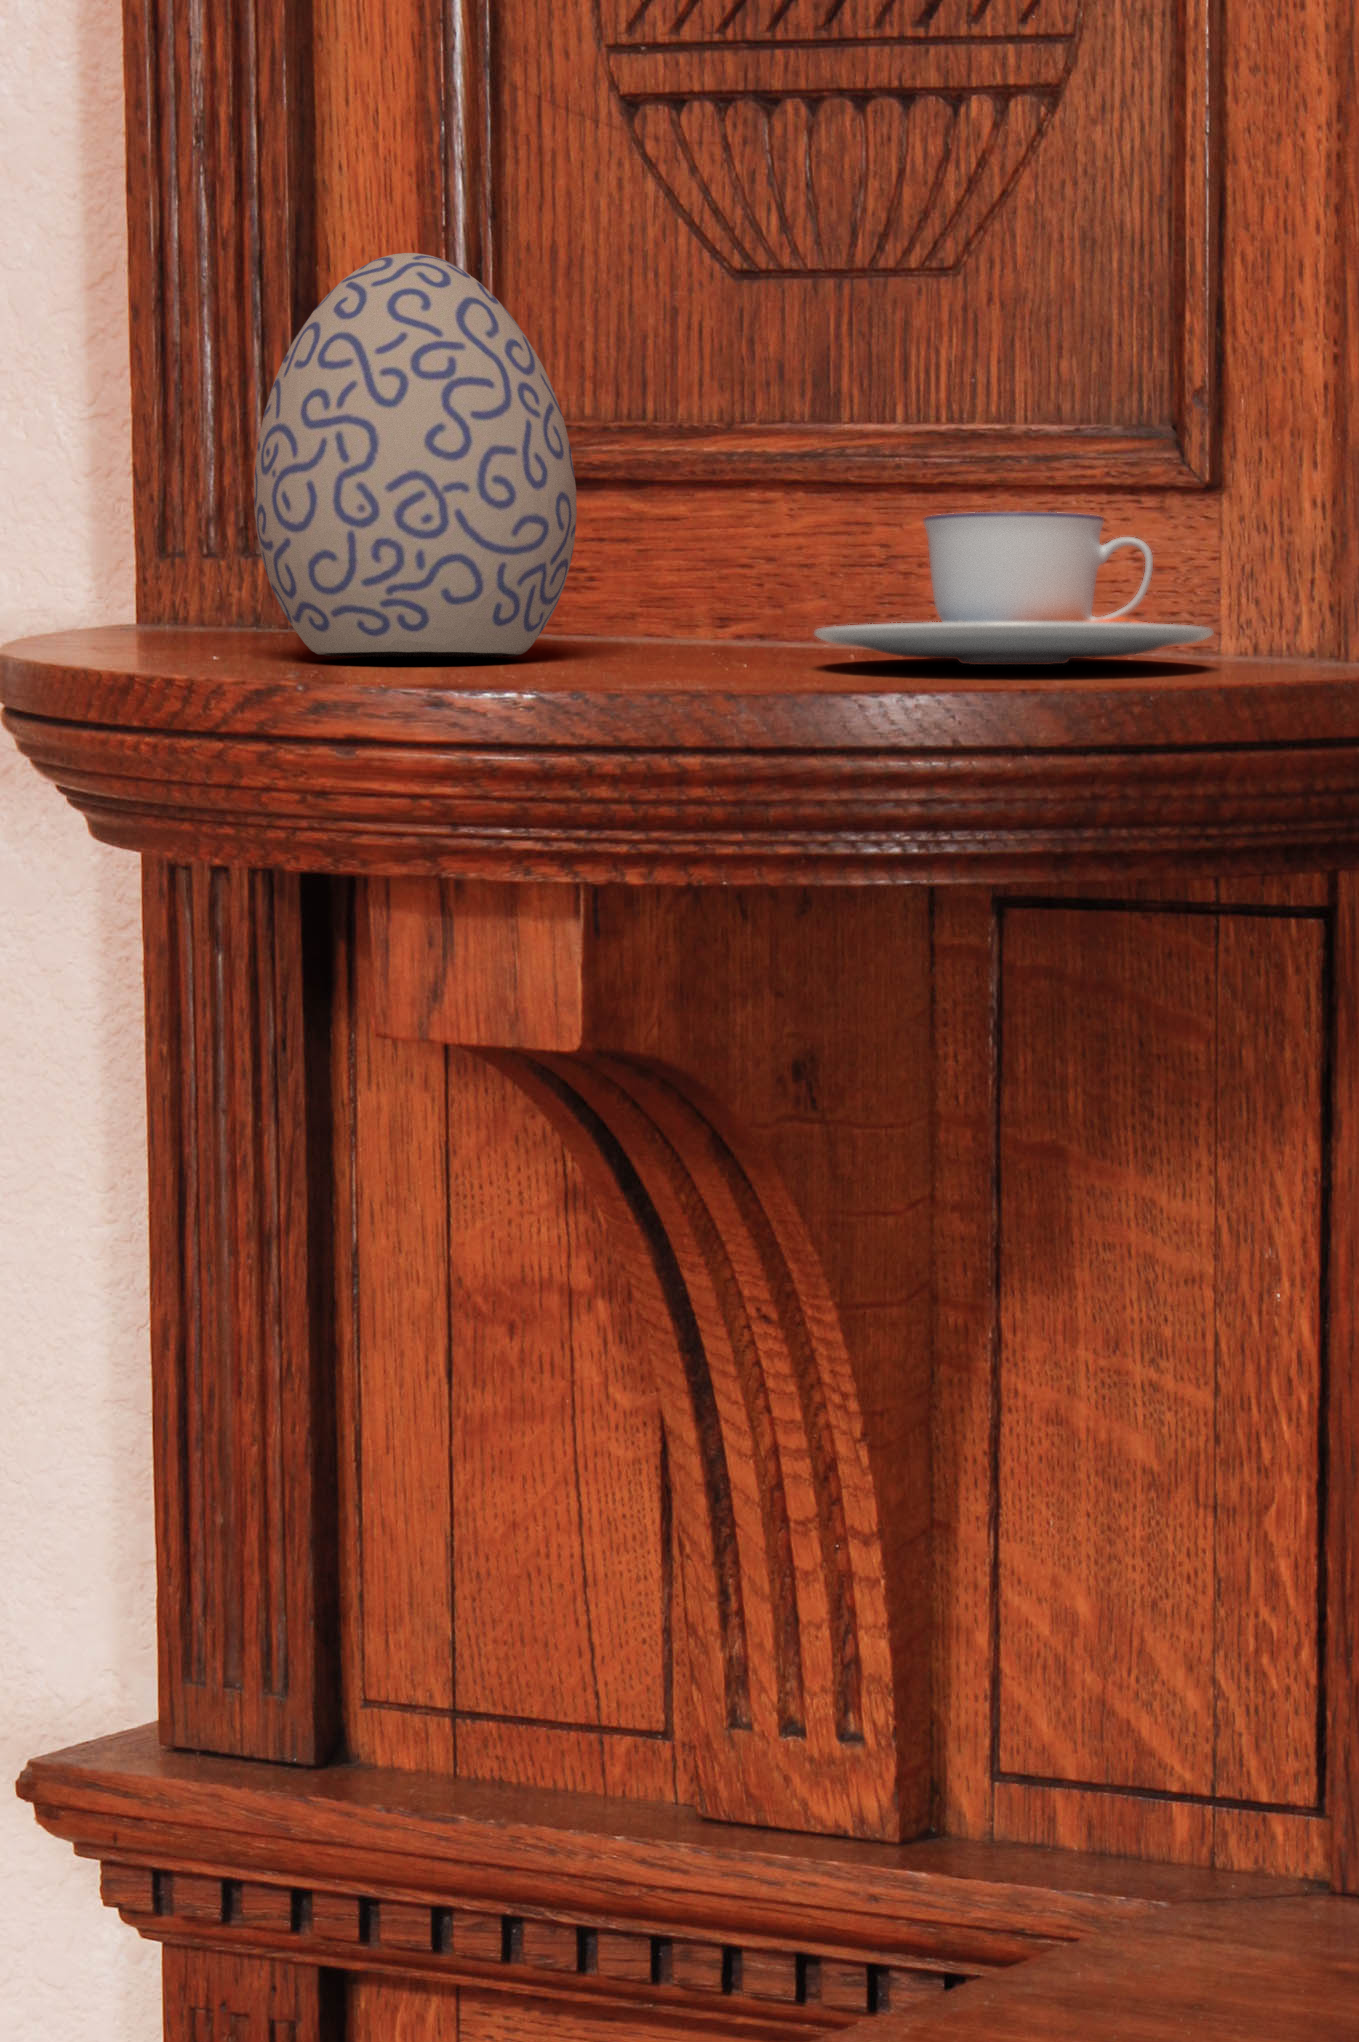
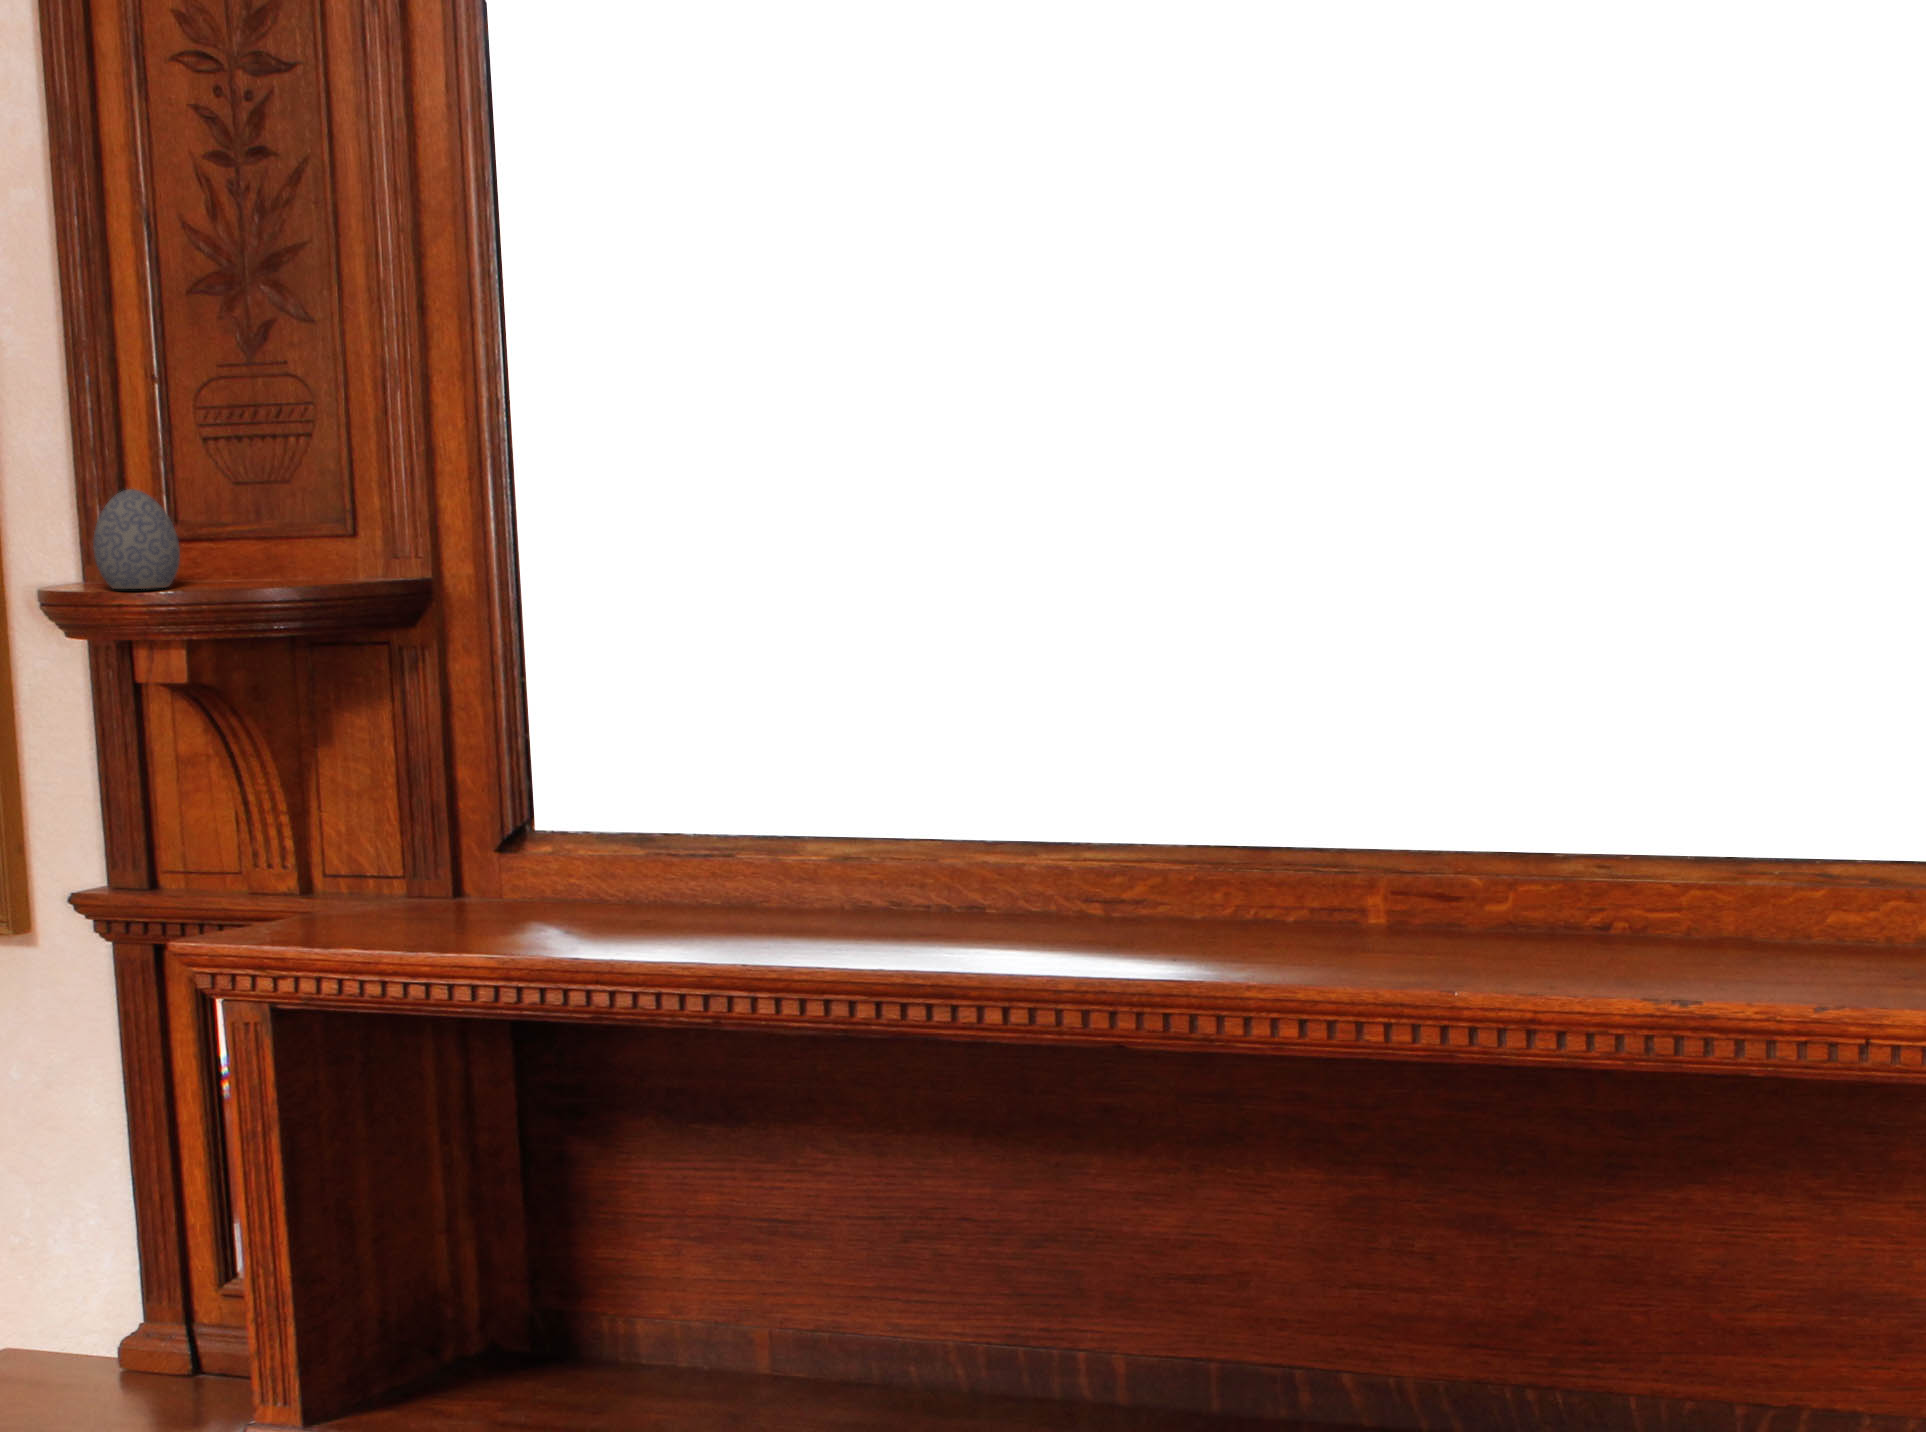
teacup: present [814,512,1213,665] -> none [238,554,341,590]

